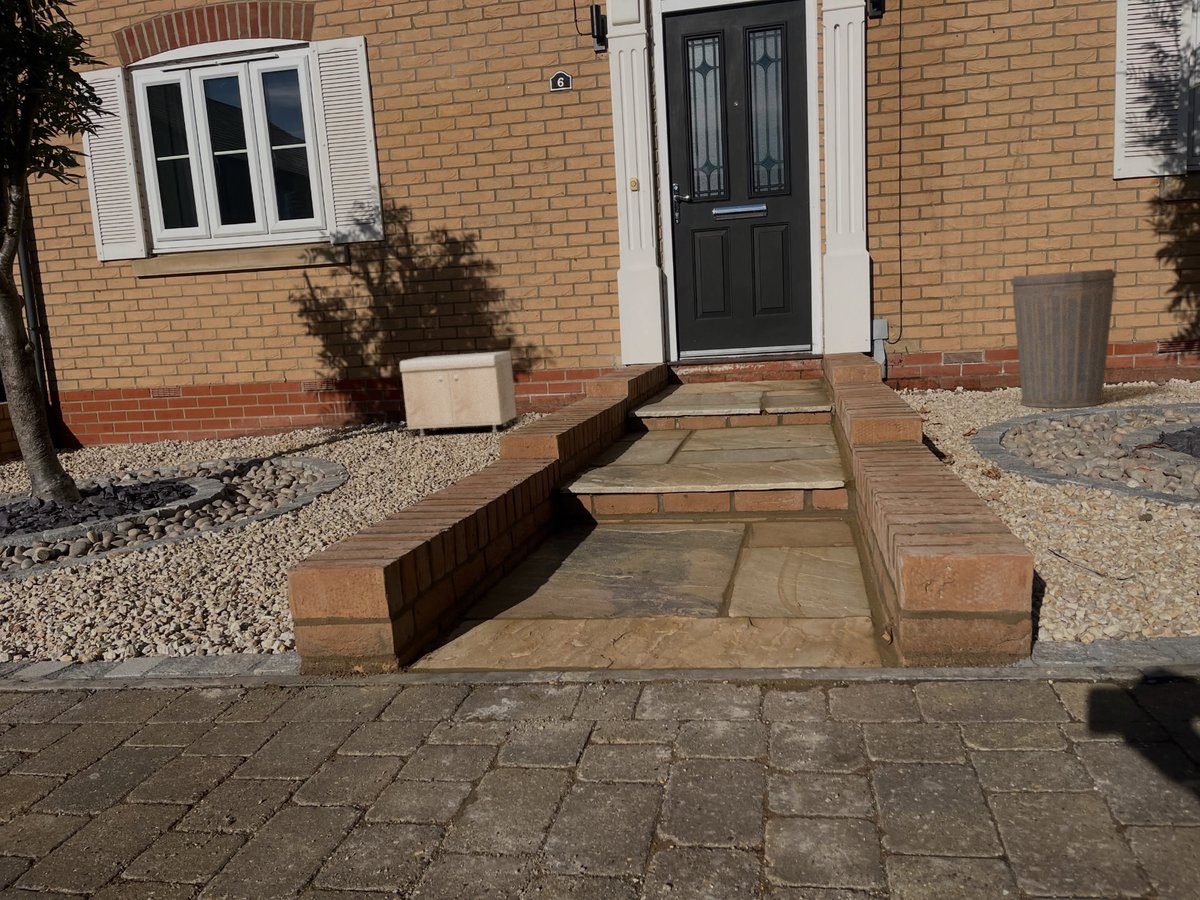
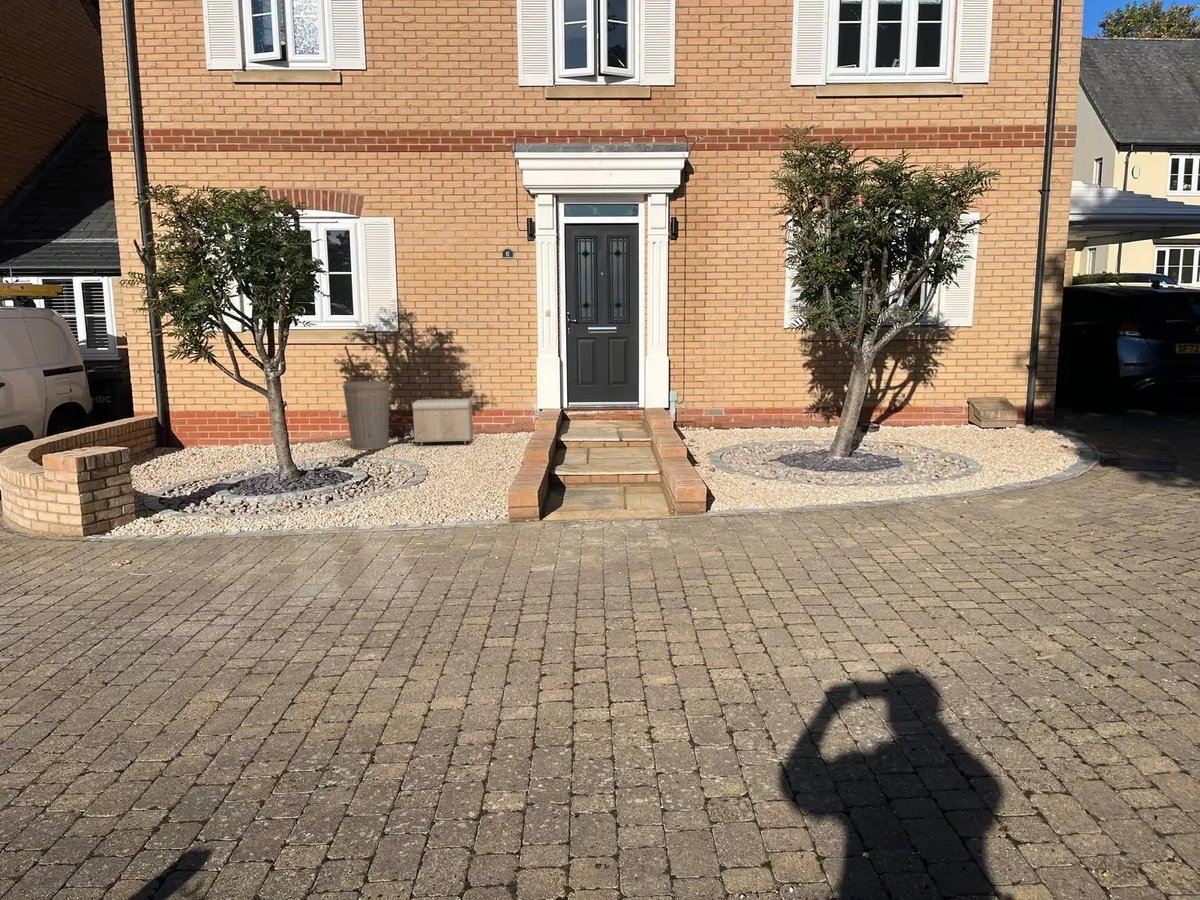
trash can: present [1011,269,1116,408] -> present [343,381,390,450]

